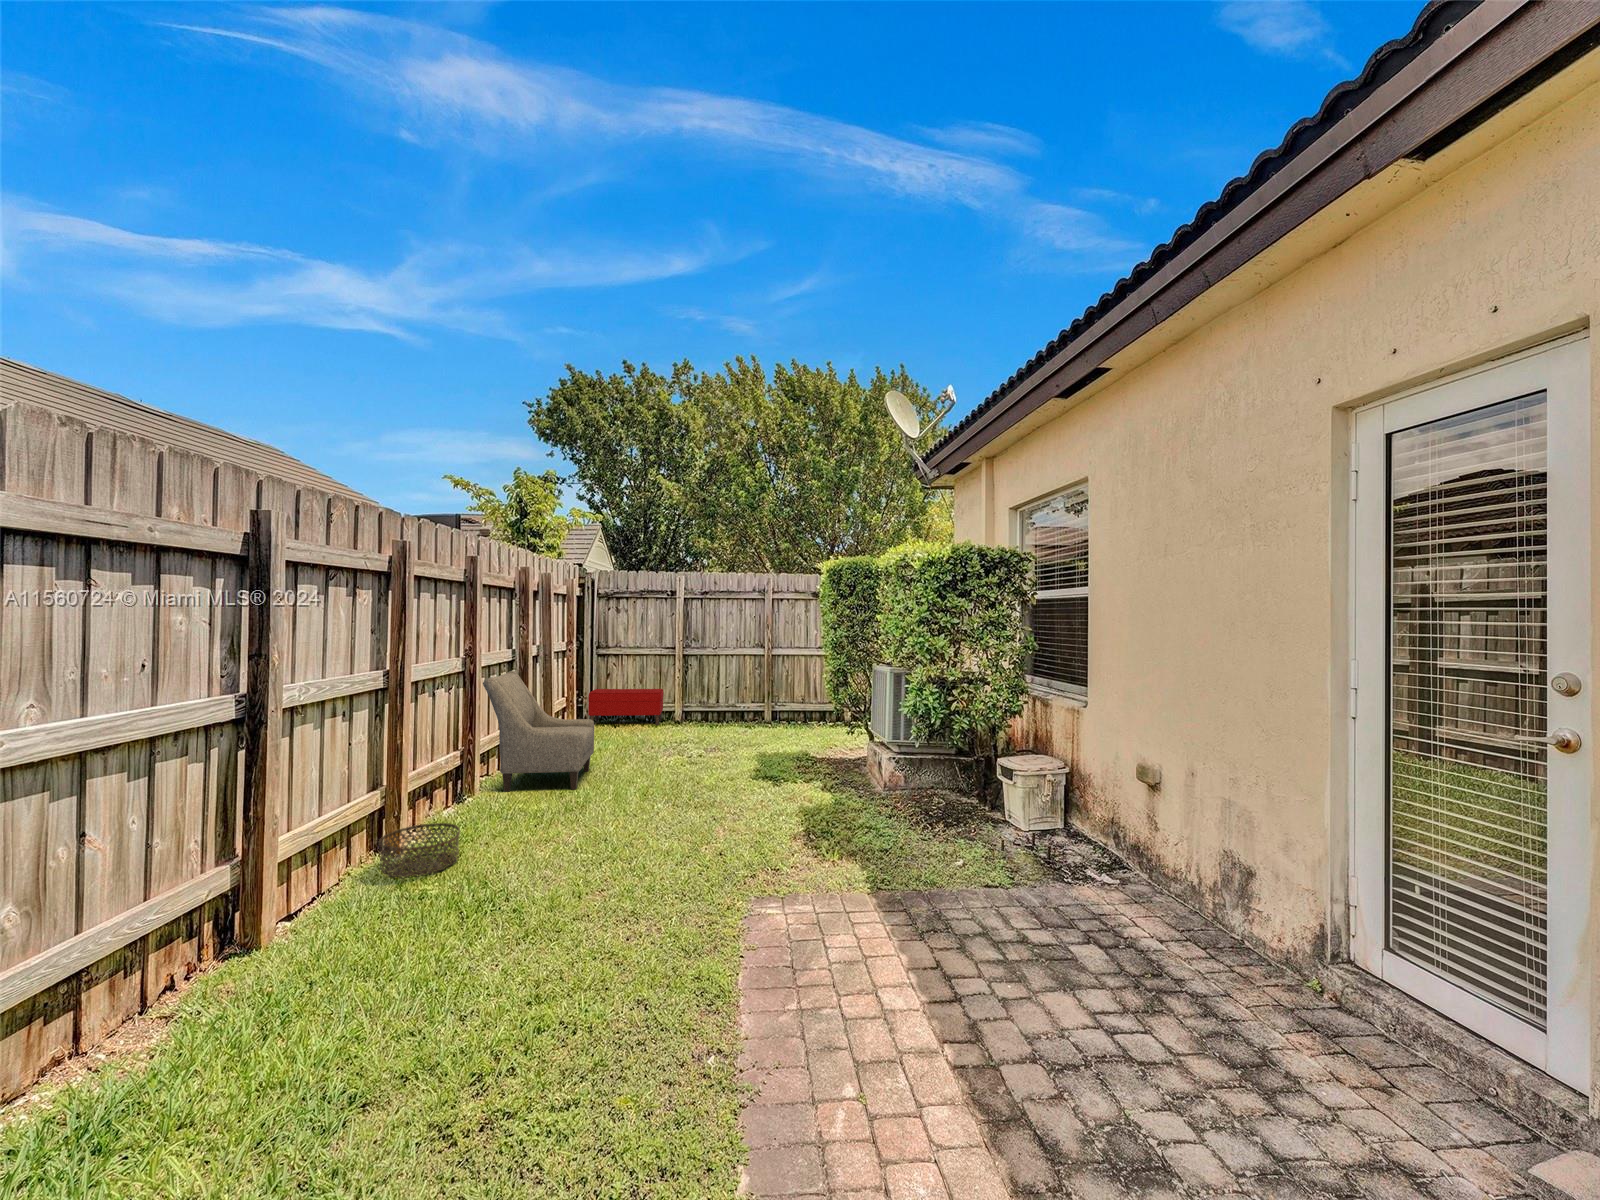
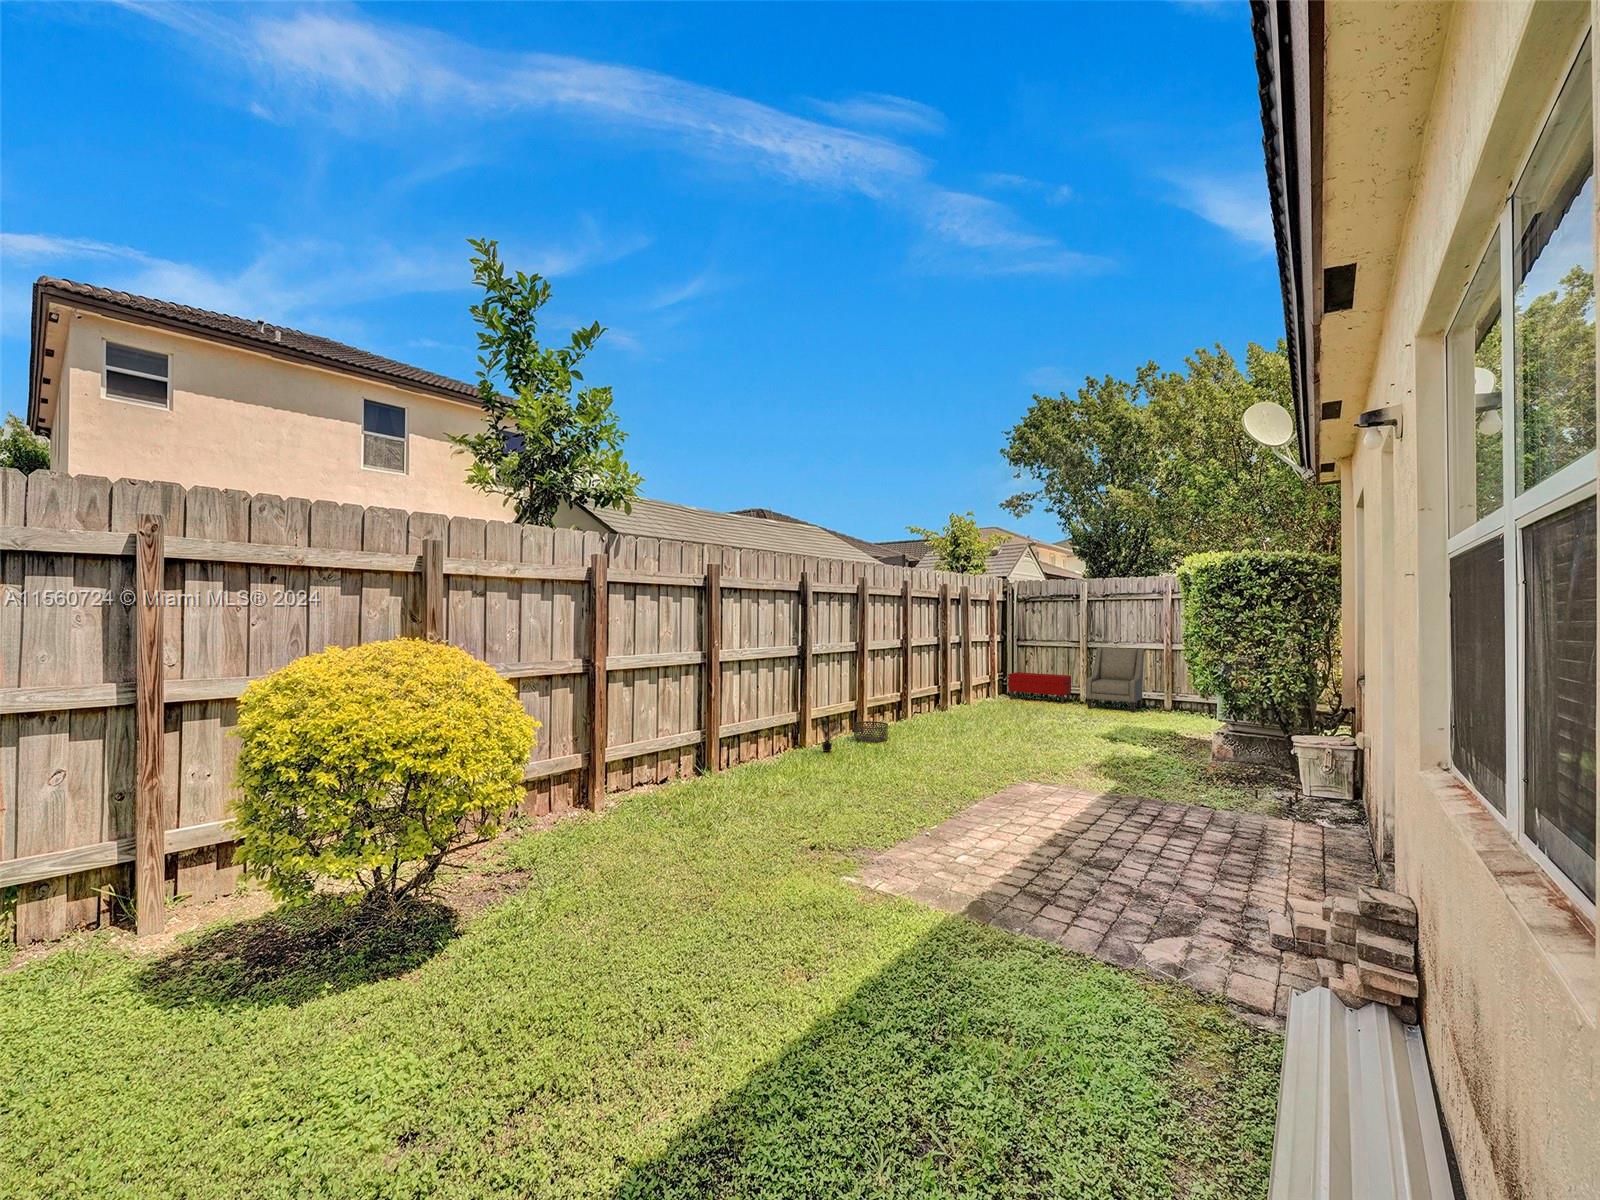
chair: present [483,671,594,792] -> present [1086,647,1144,713]
potted plant: none [276,853,383,947] -> present [817,718,846,752]

